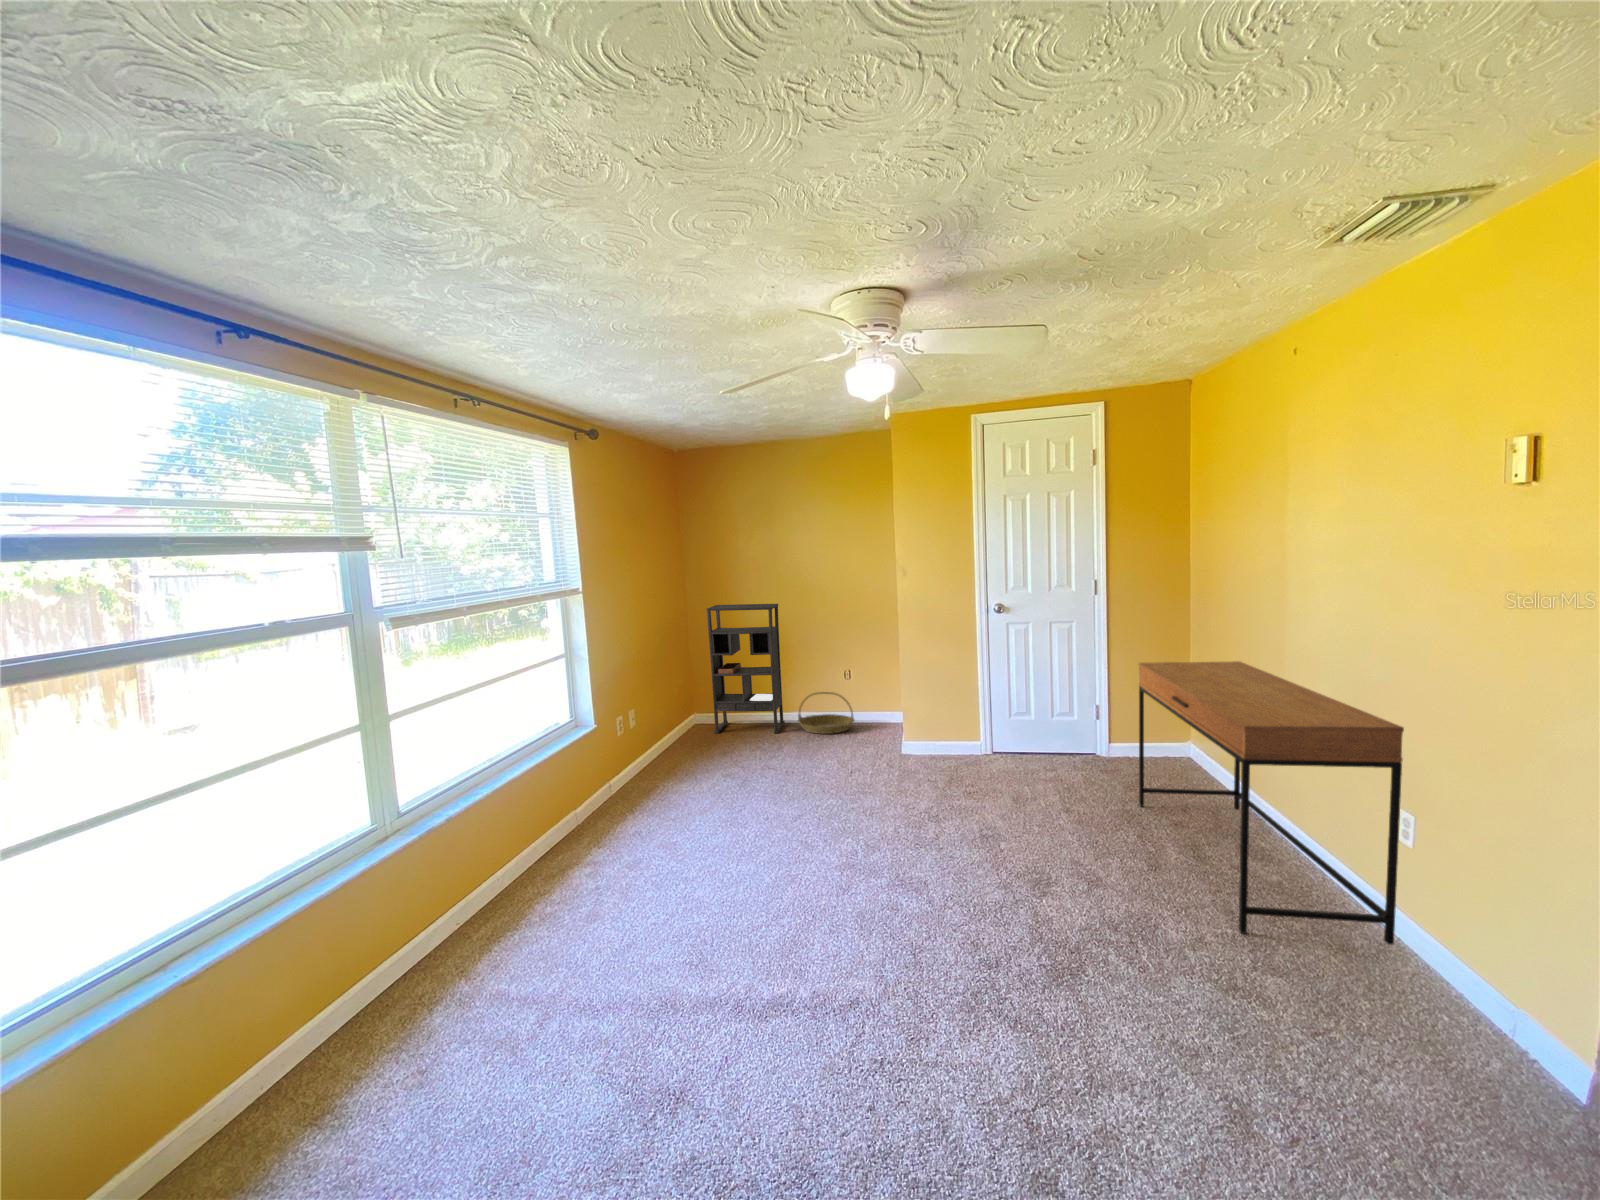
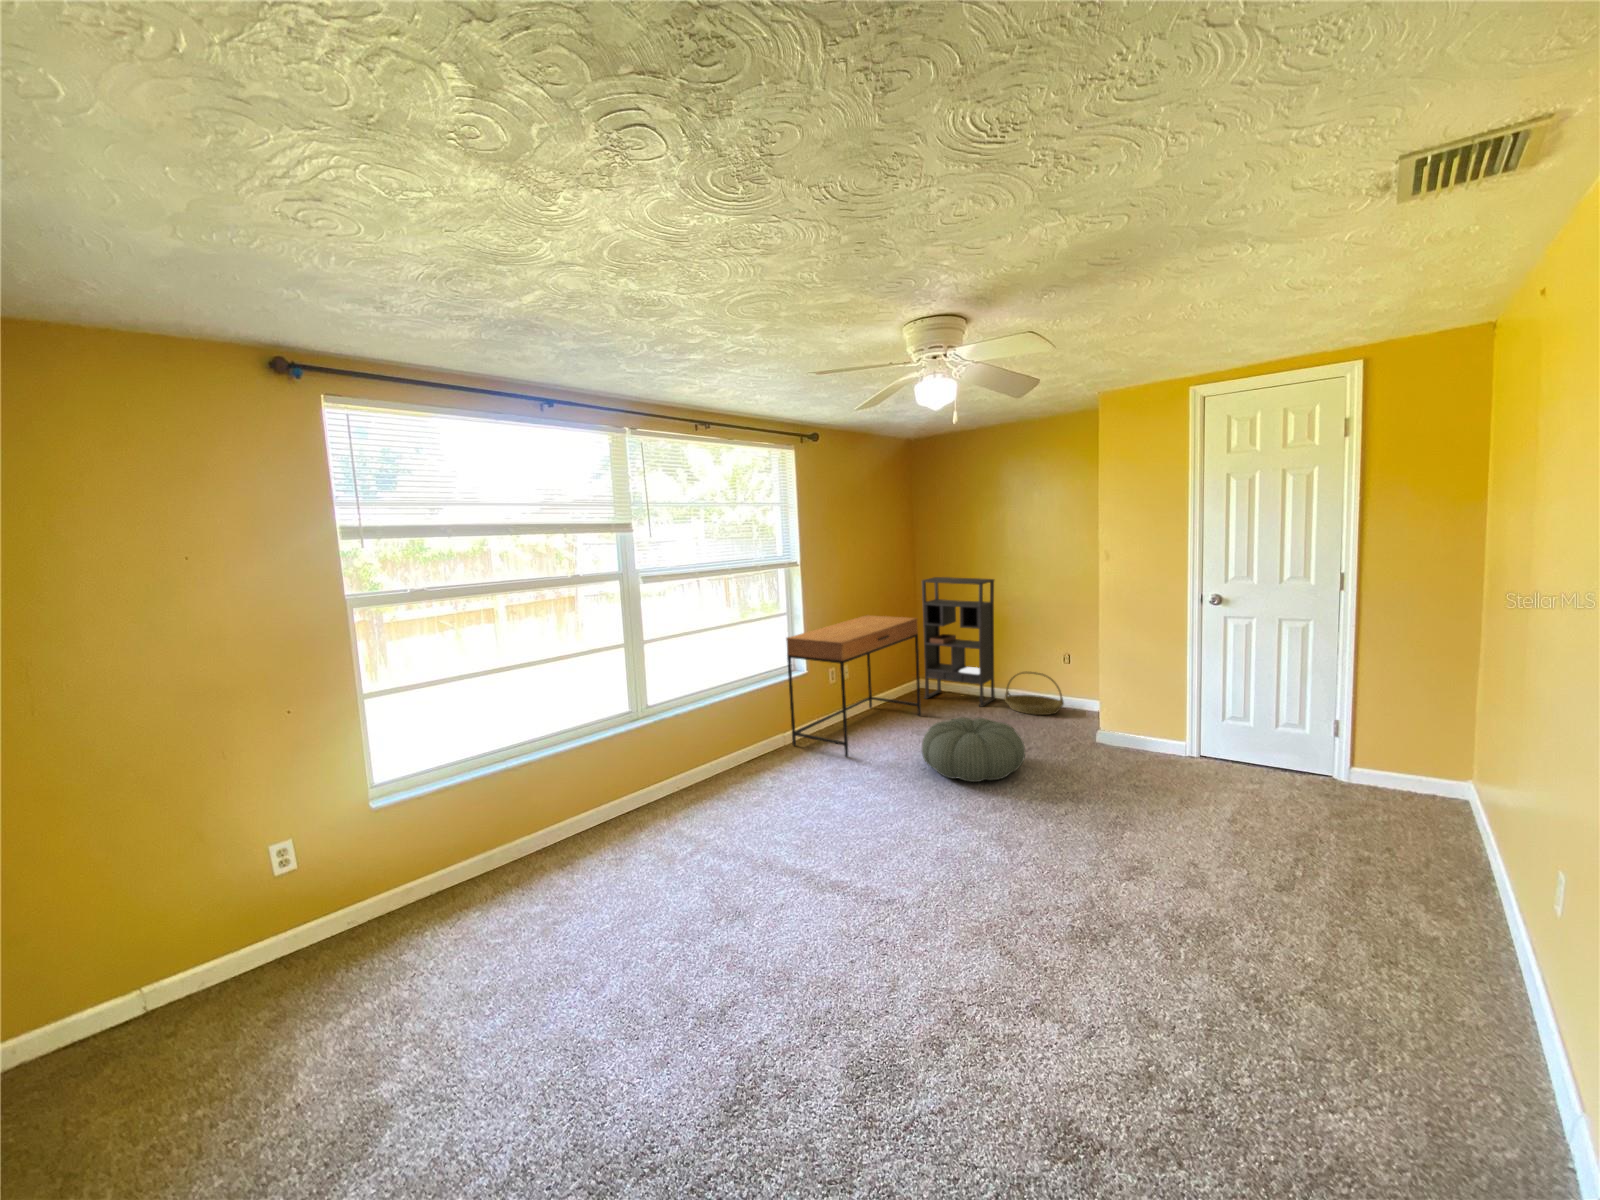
desk: present [1139,661,1404,945] -> present [786,615,921,757]
pouf: none [759,748,866,822] -> present [922,718,1025,782]

